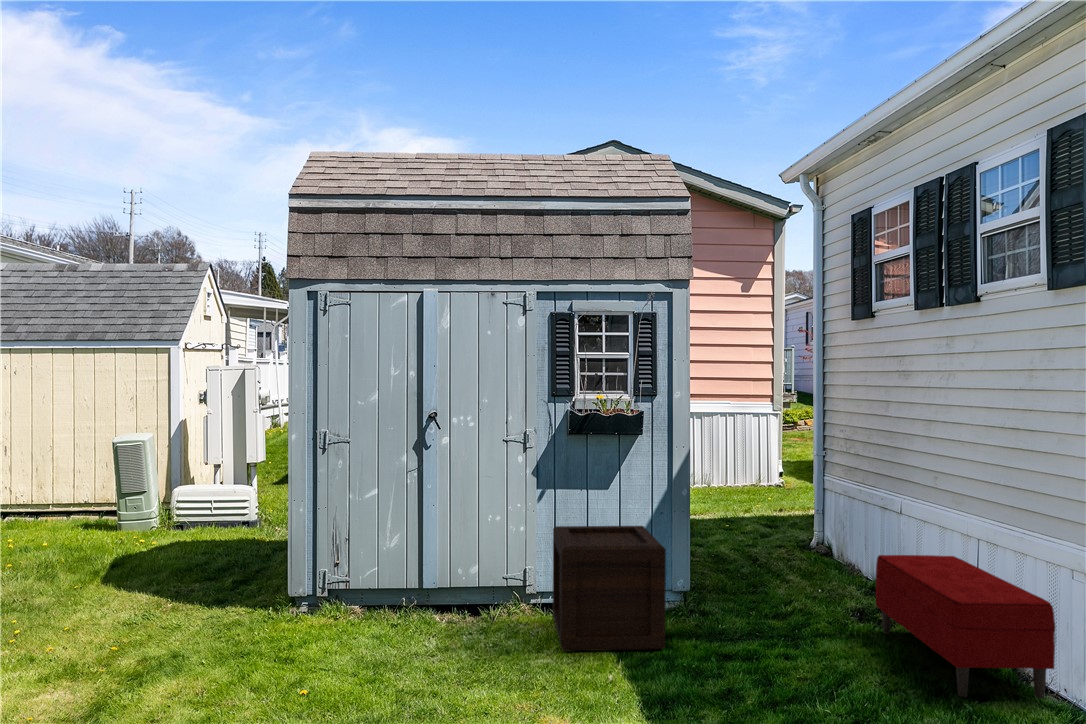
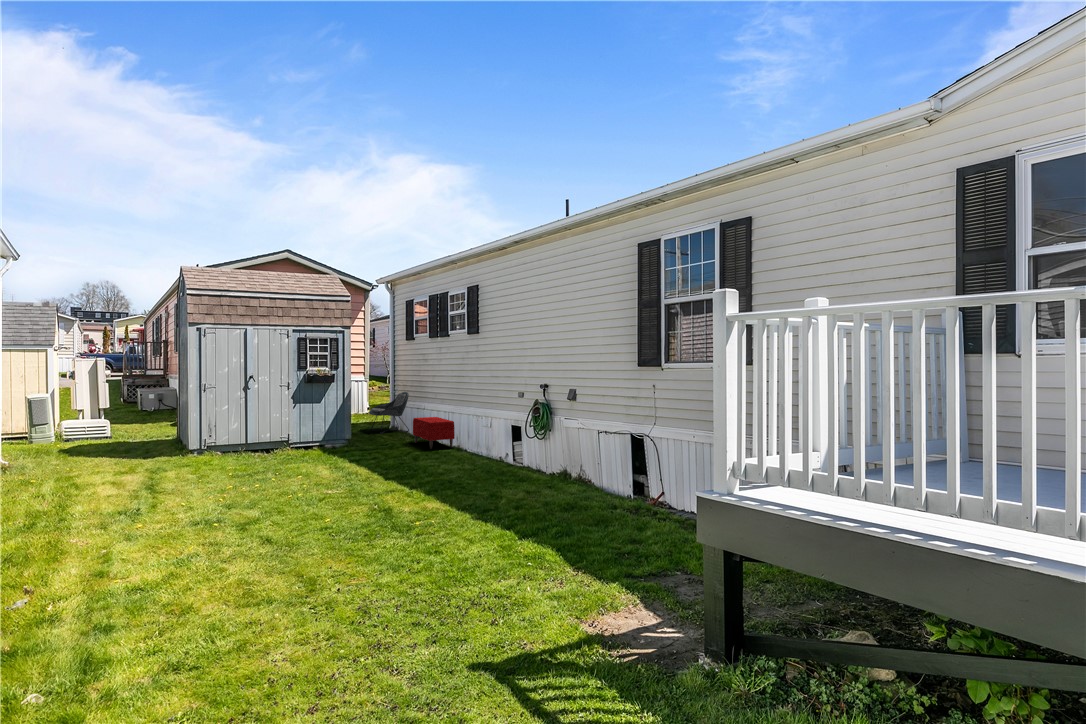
lounge chair: none [740,457,847,567] -> present [369,392,409,434]
wooden crate: present [553,526,666,651] -> none [300,414,344,453]

